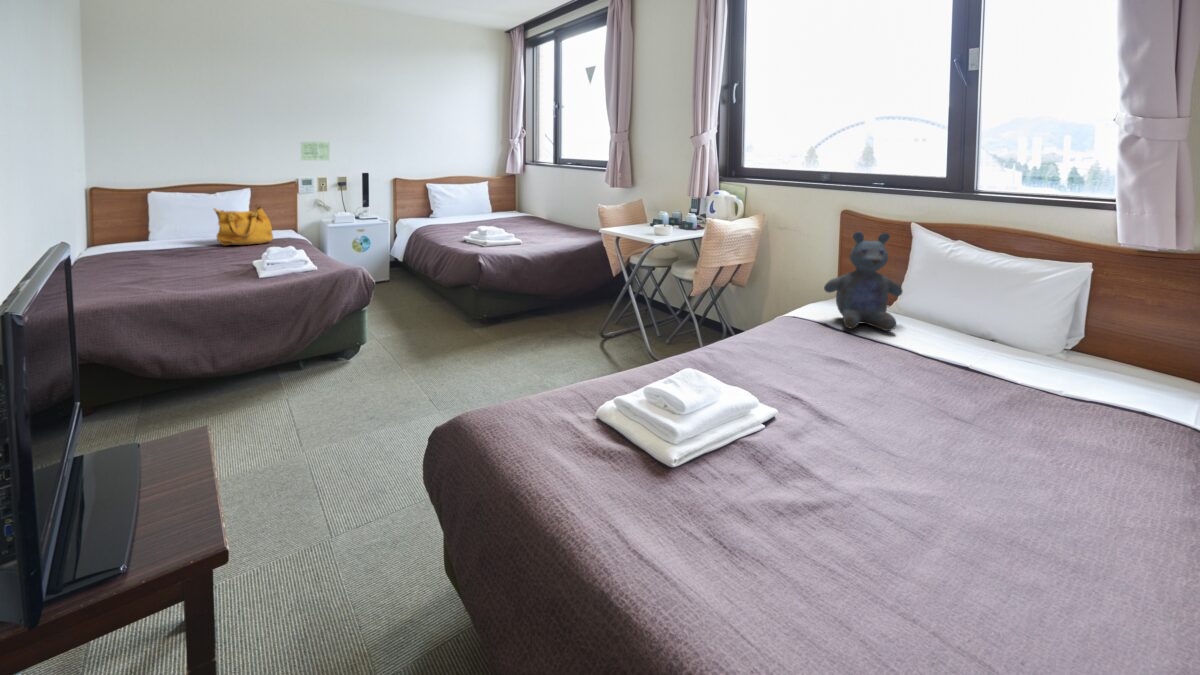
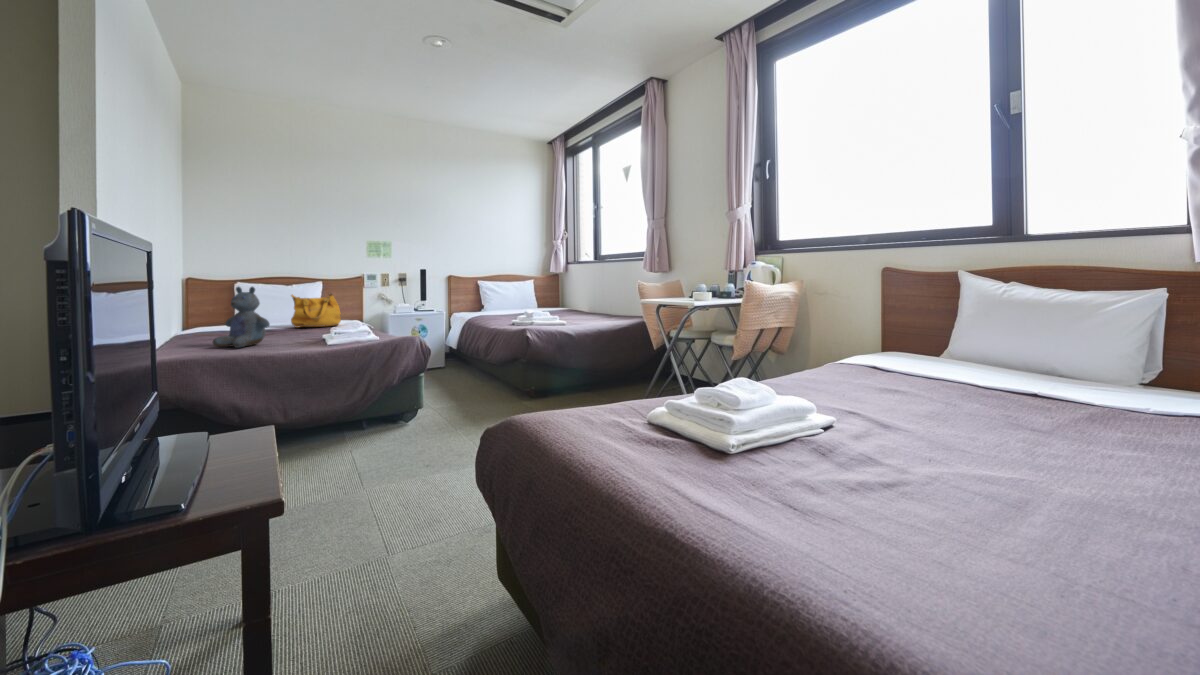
stuffed bear: present [824,232,902,331] -> present [213,287,270,348]

